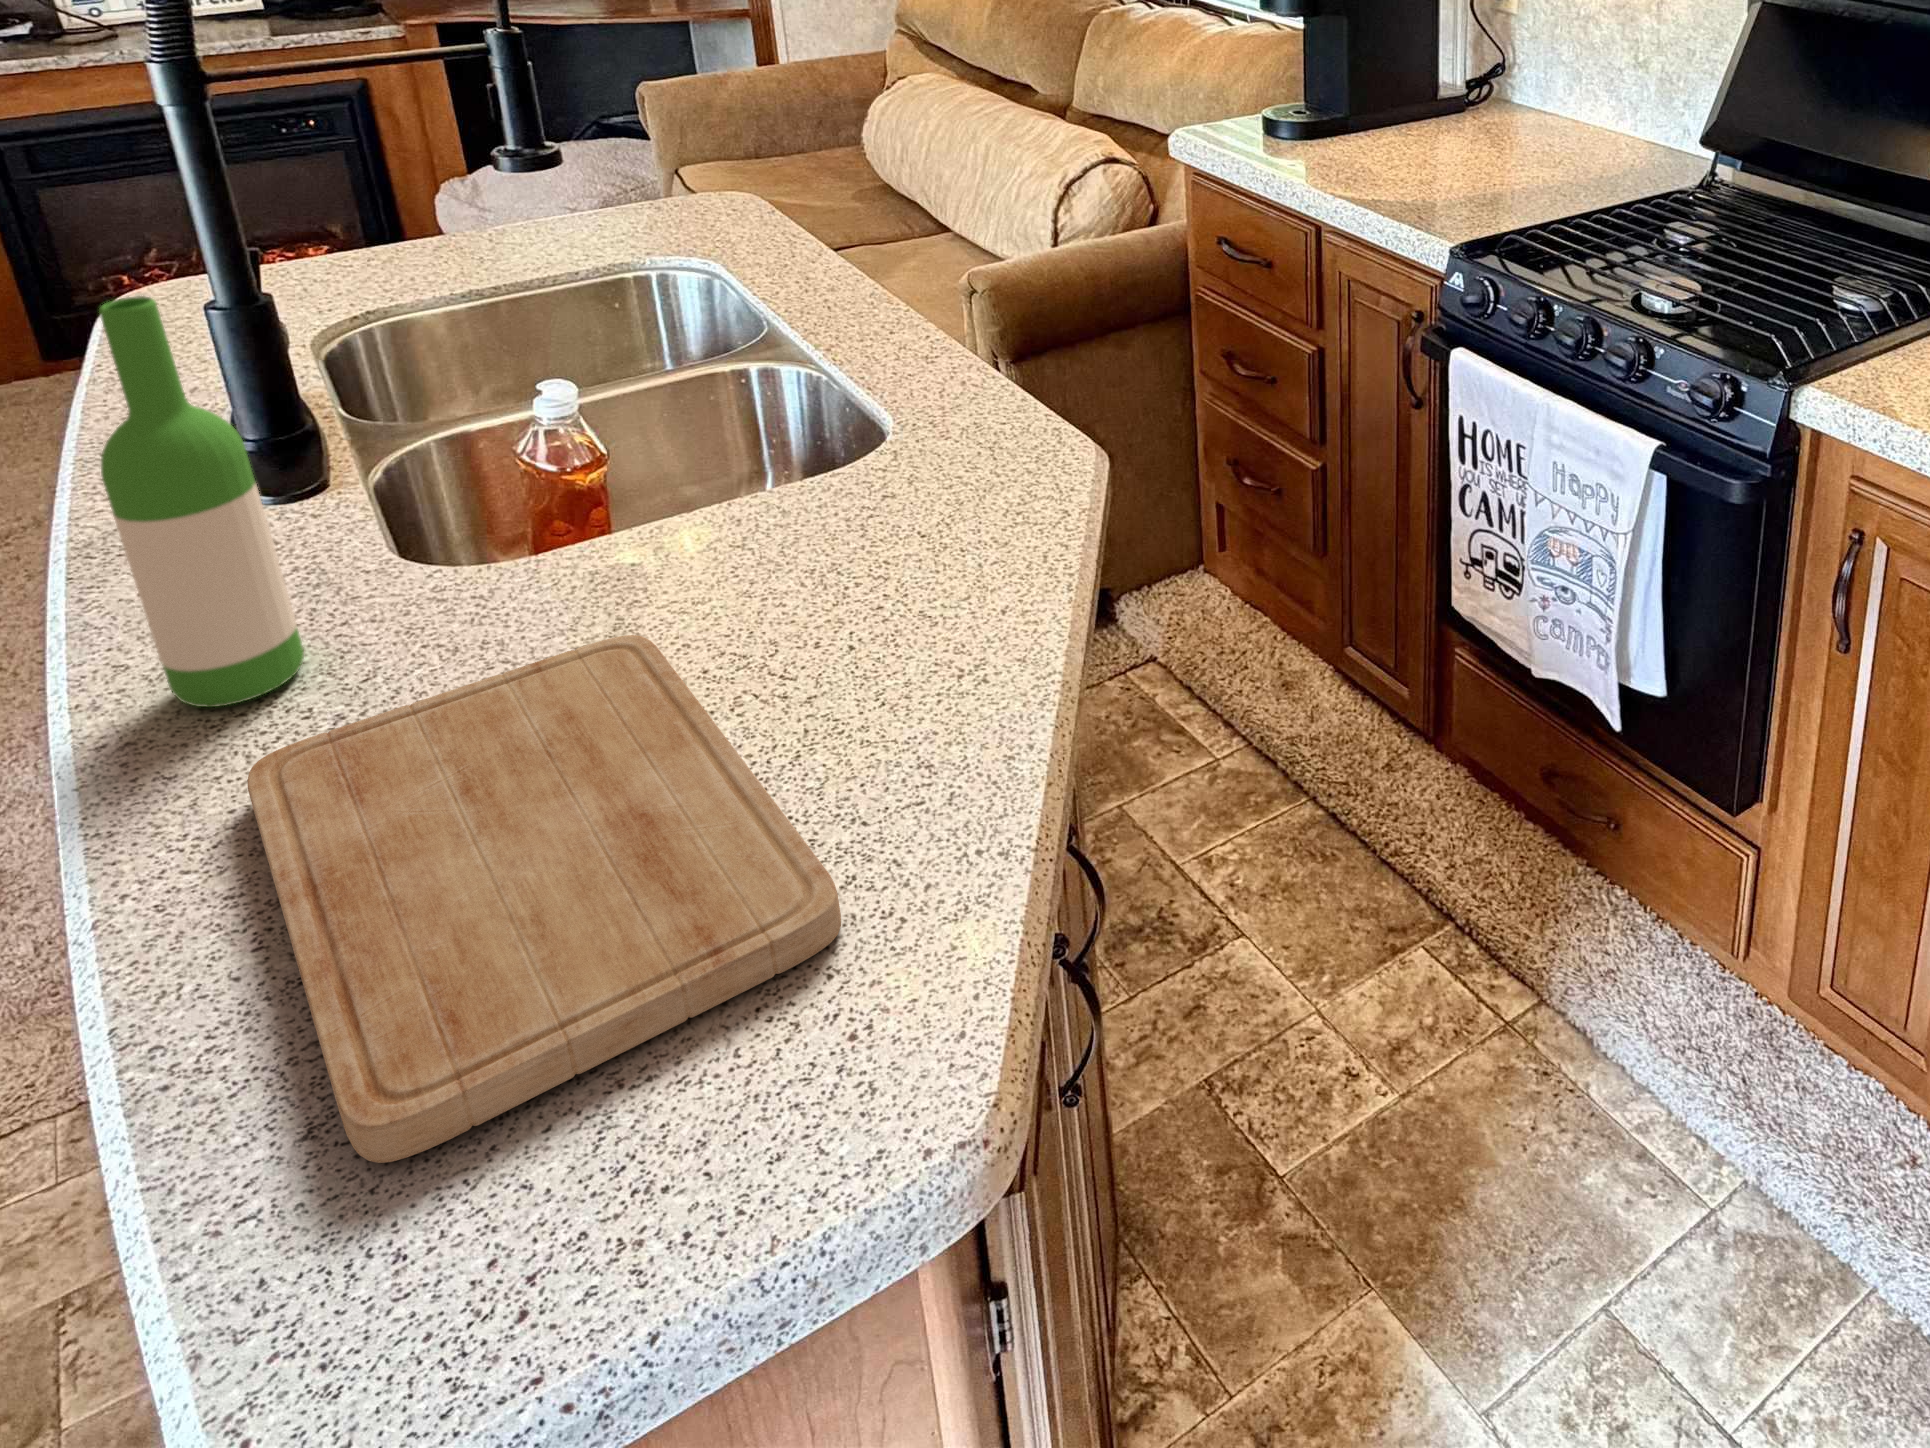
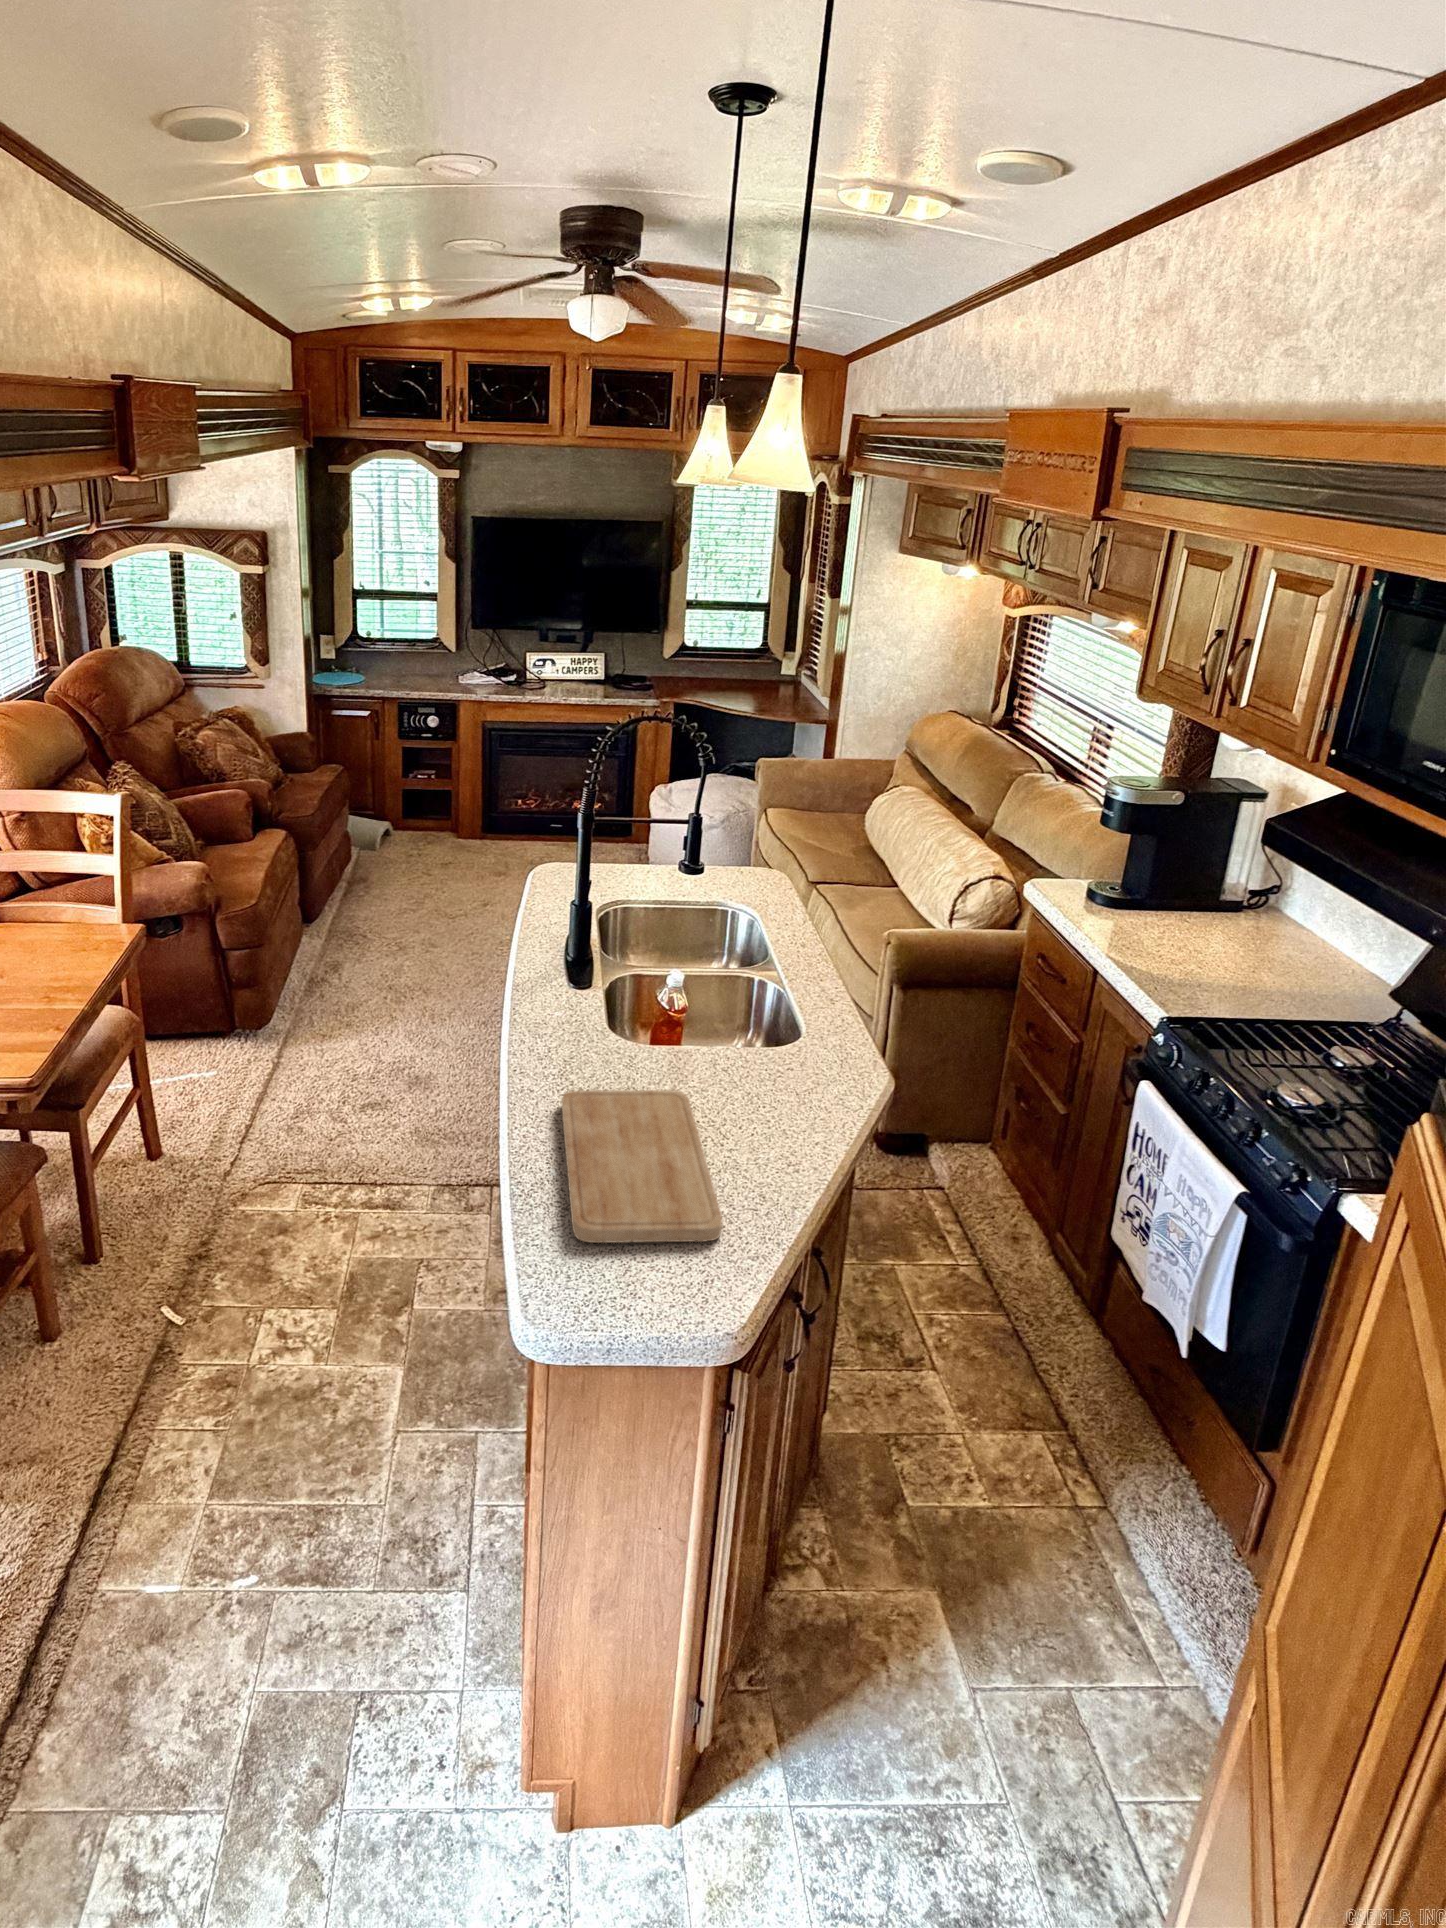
wine bottle: present [99,296,304,707] -> none [545,921,586,1067]

